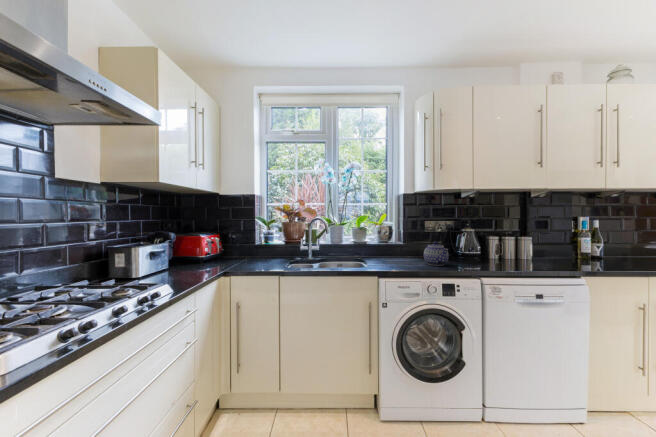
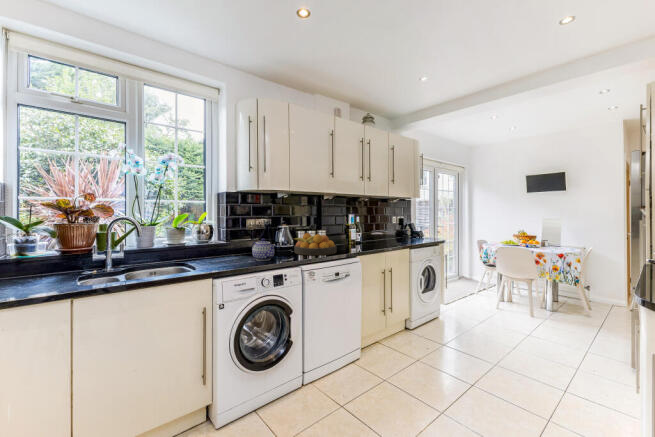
fruit bowl: none [477,239,541,268] -> present [294,233,337,255]

